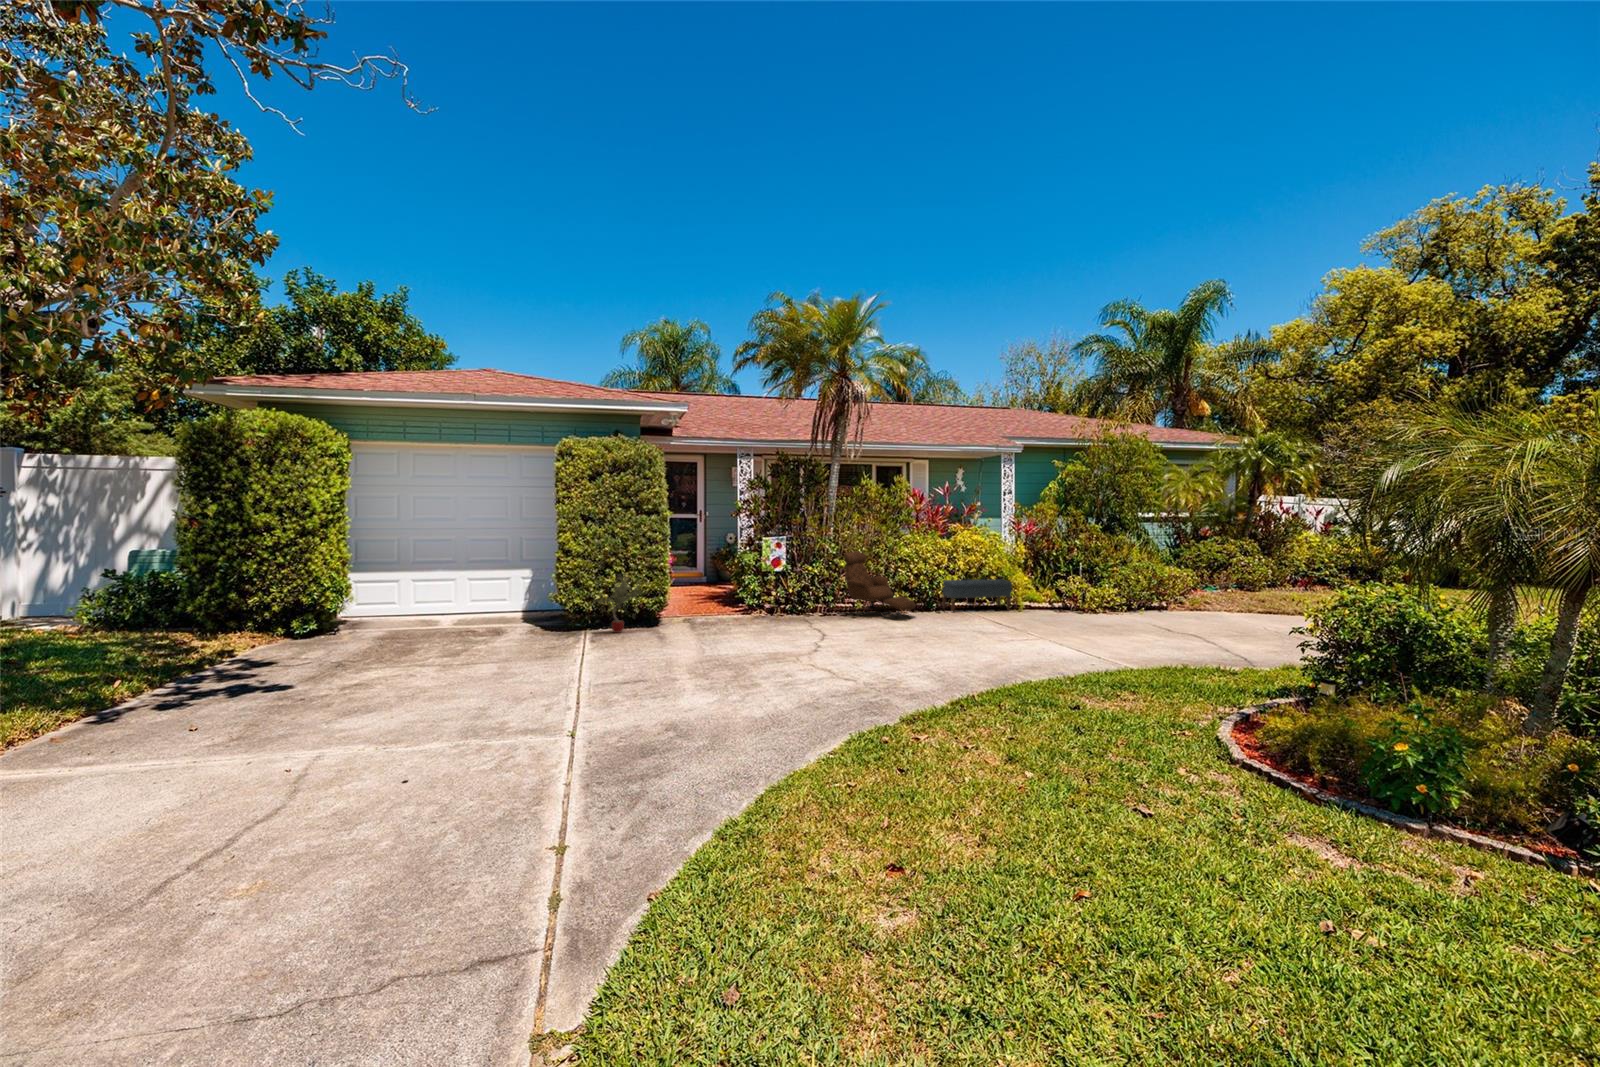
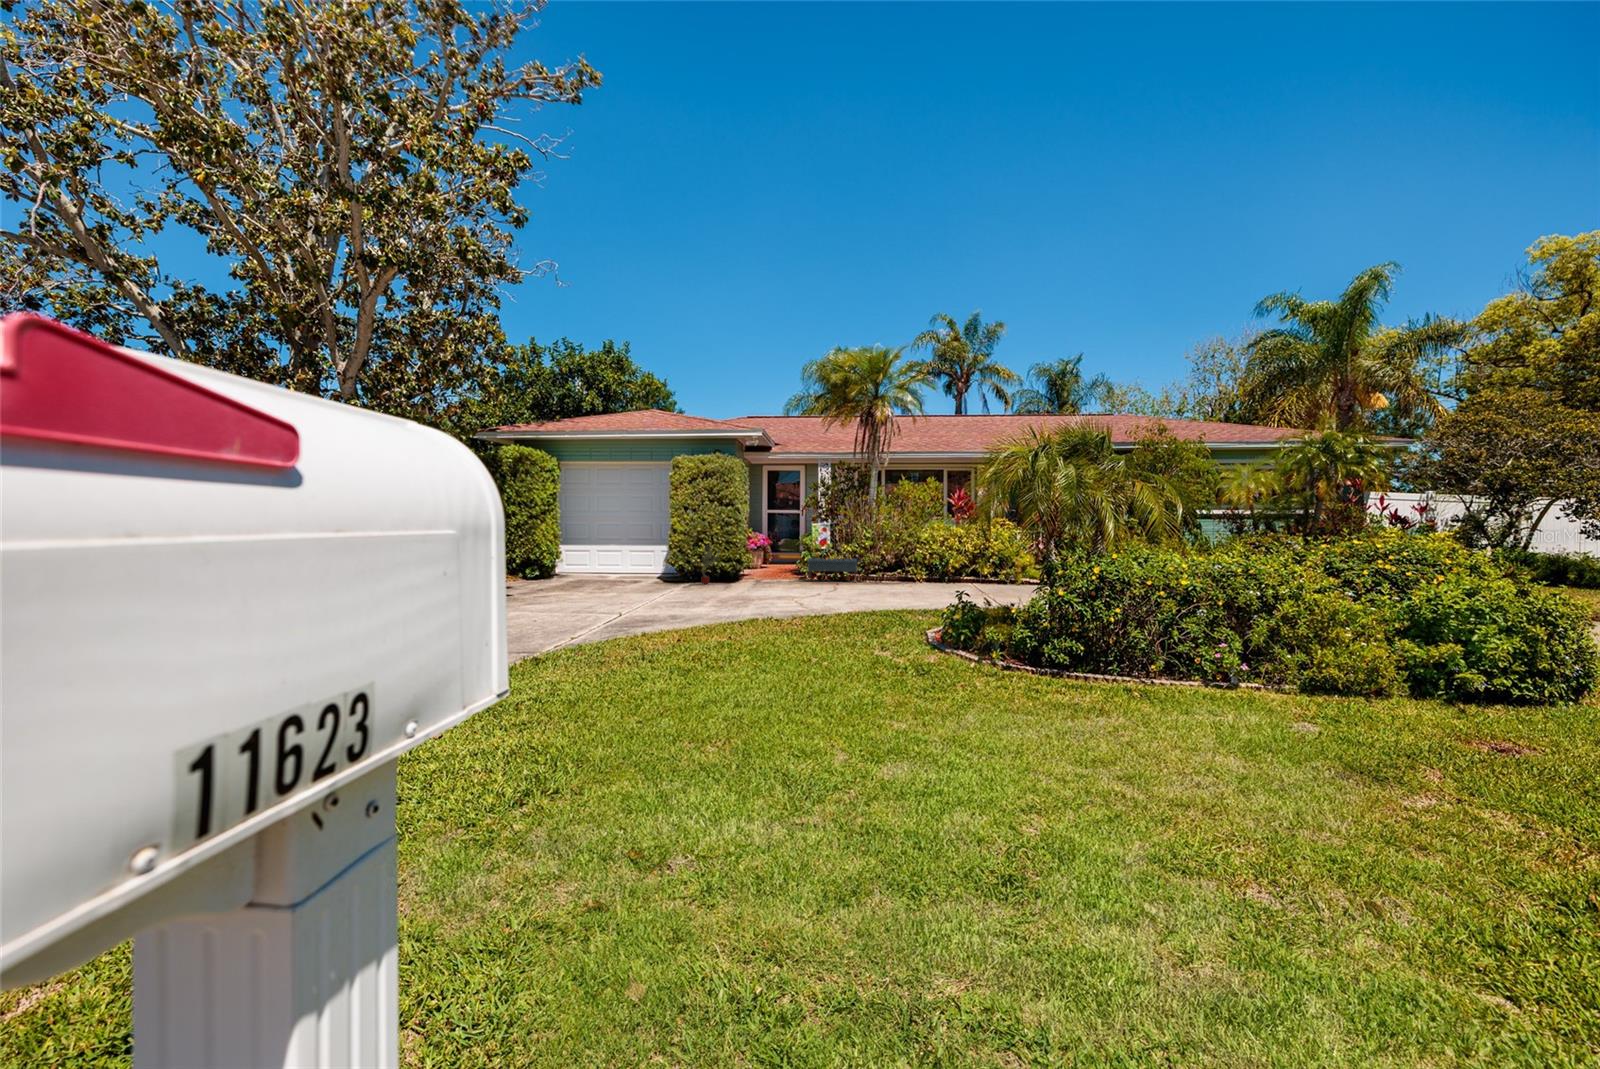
lounge chair: present [845,551,915,619] -> none [871,535,921,585]
bench: present [942,579,1012,612] -> present [807,558,858,581]

